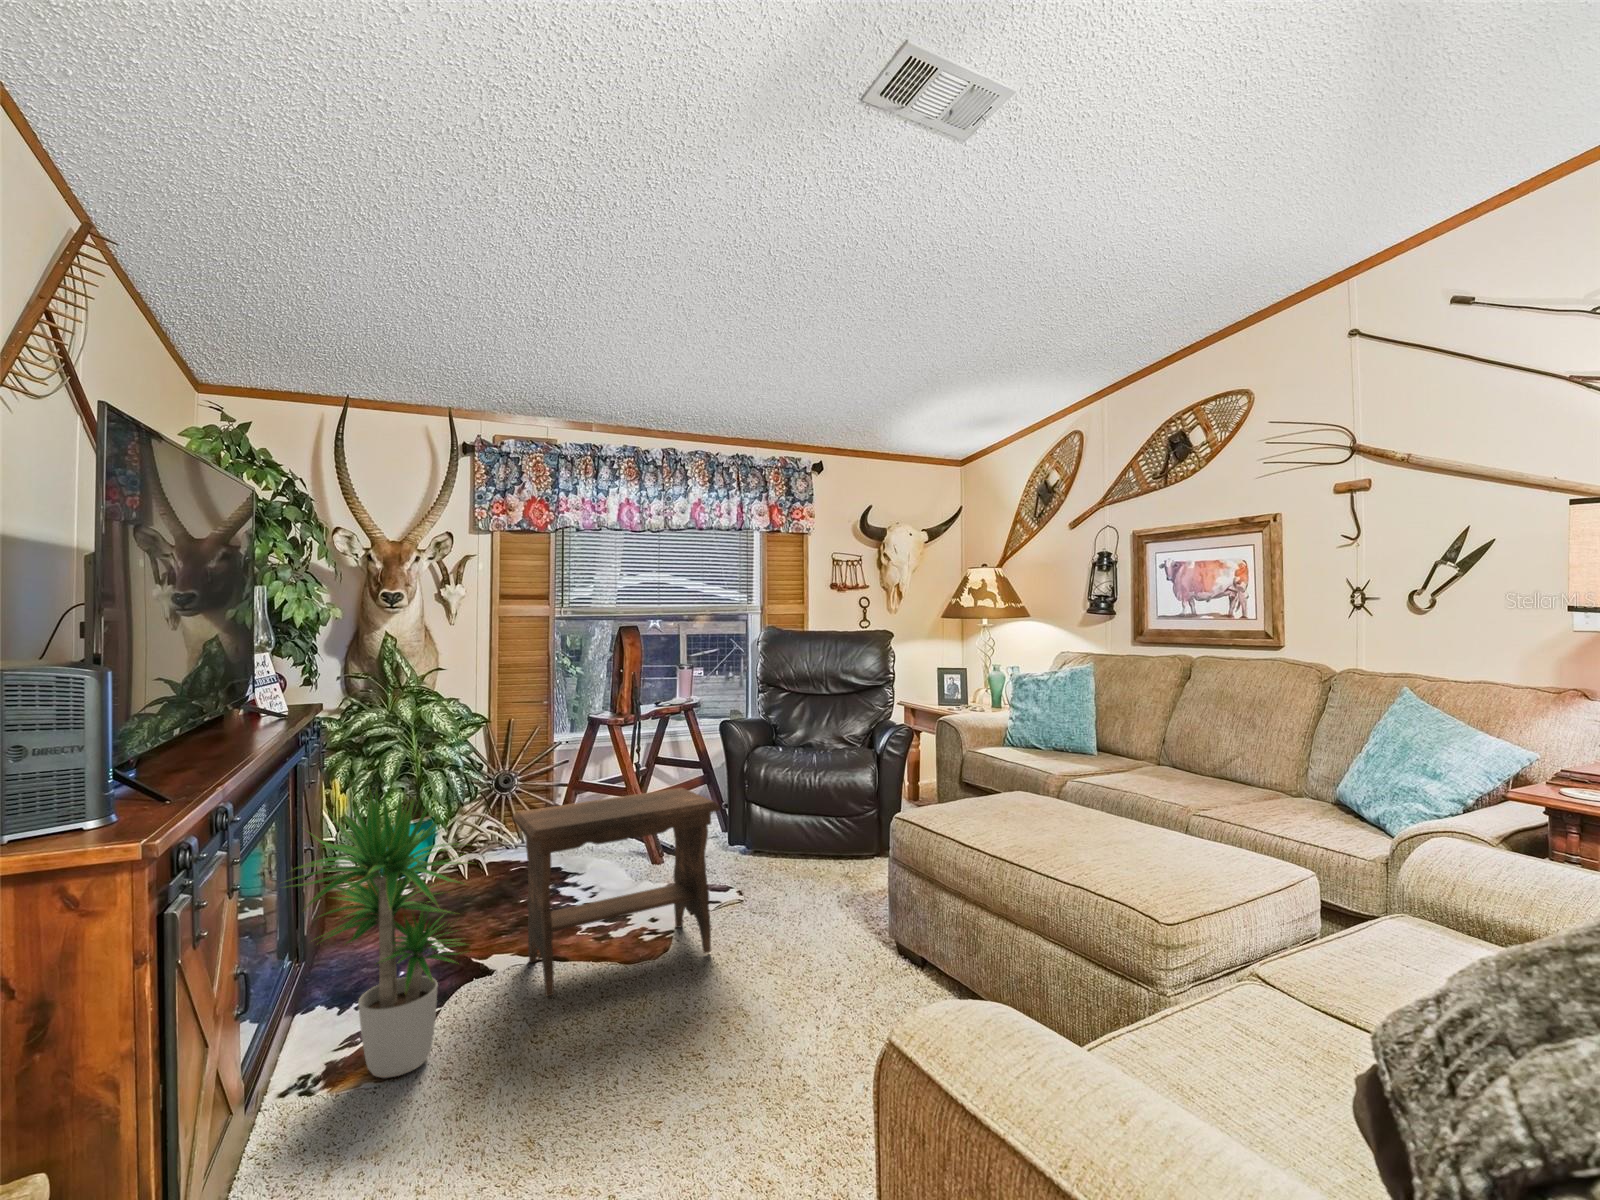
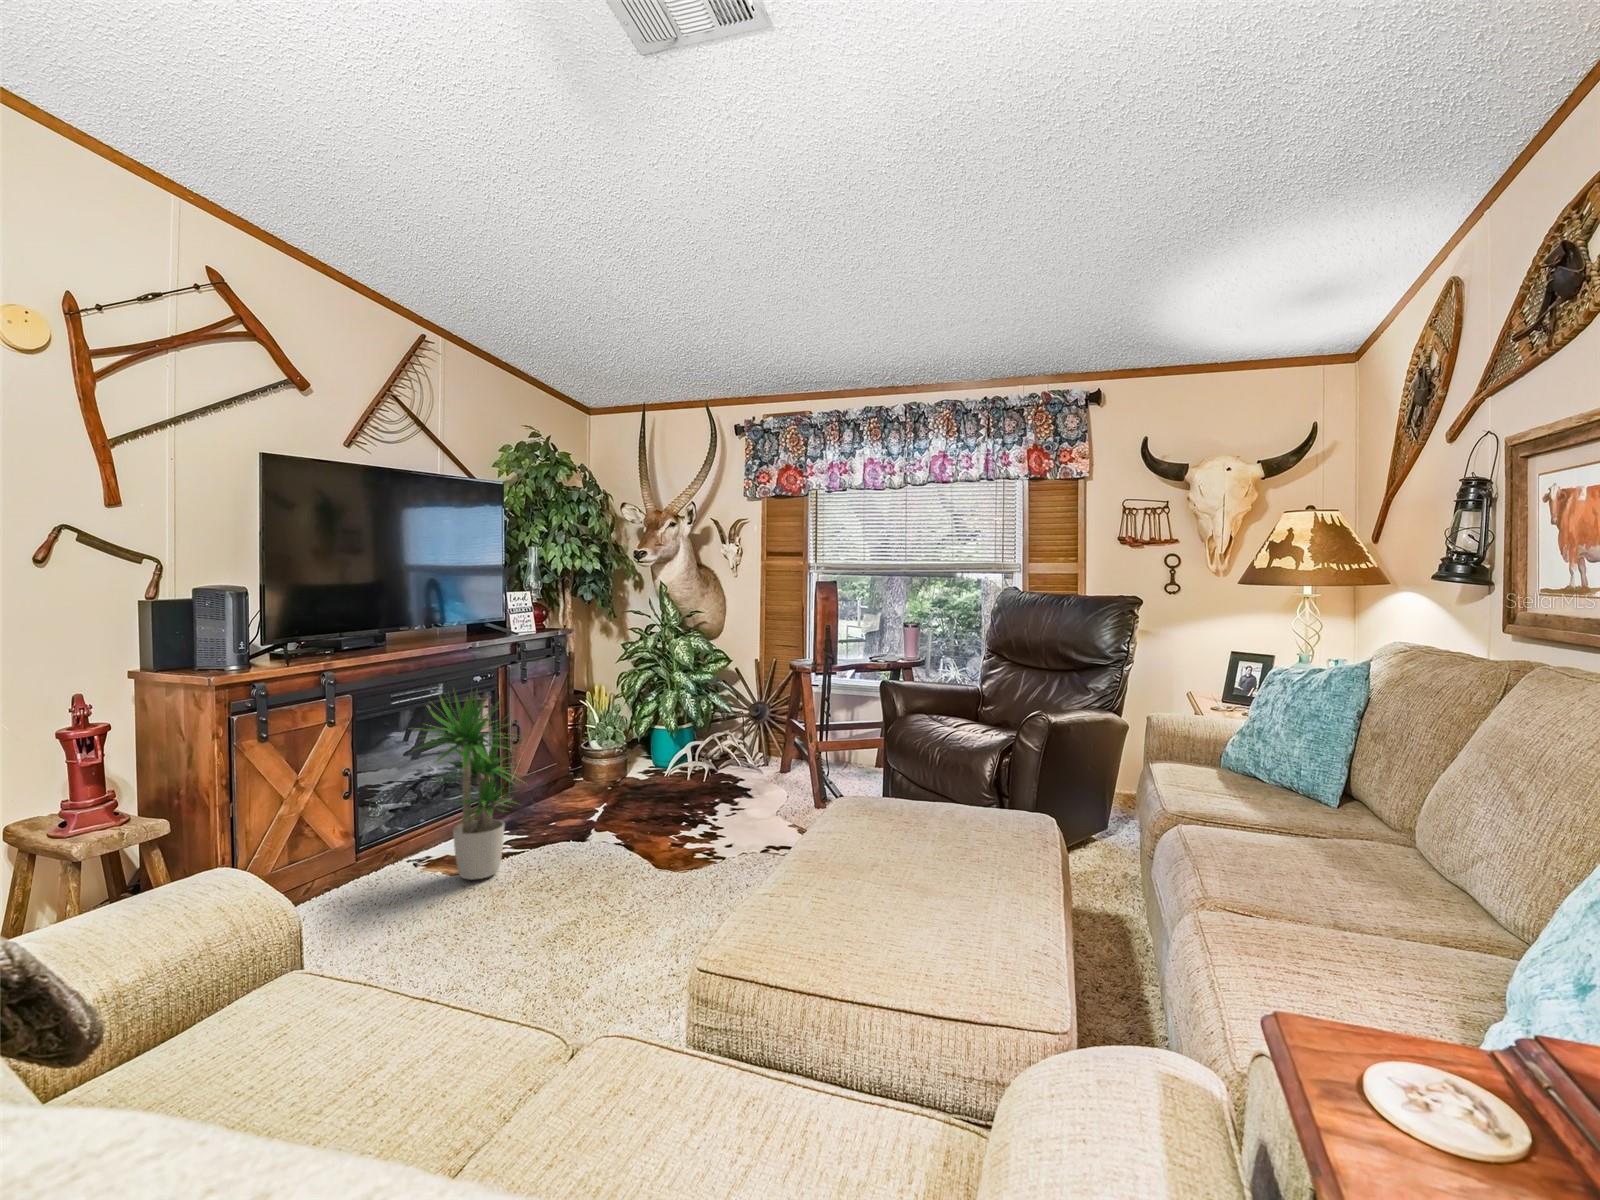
footstool: present [513,788,721,996] -> none [579,726,757,880]

